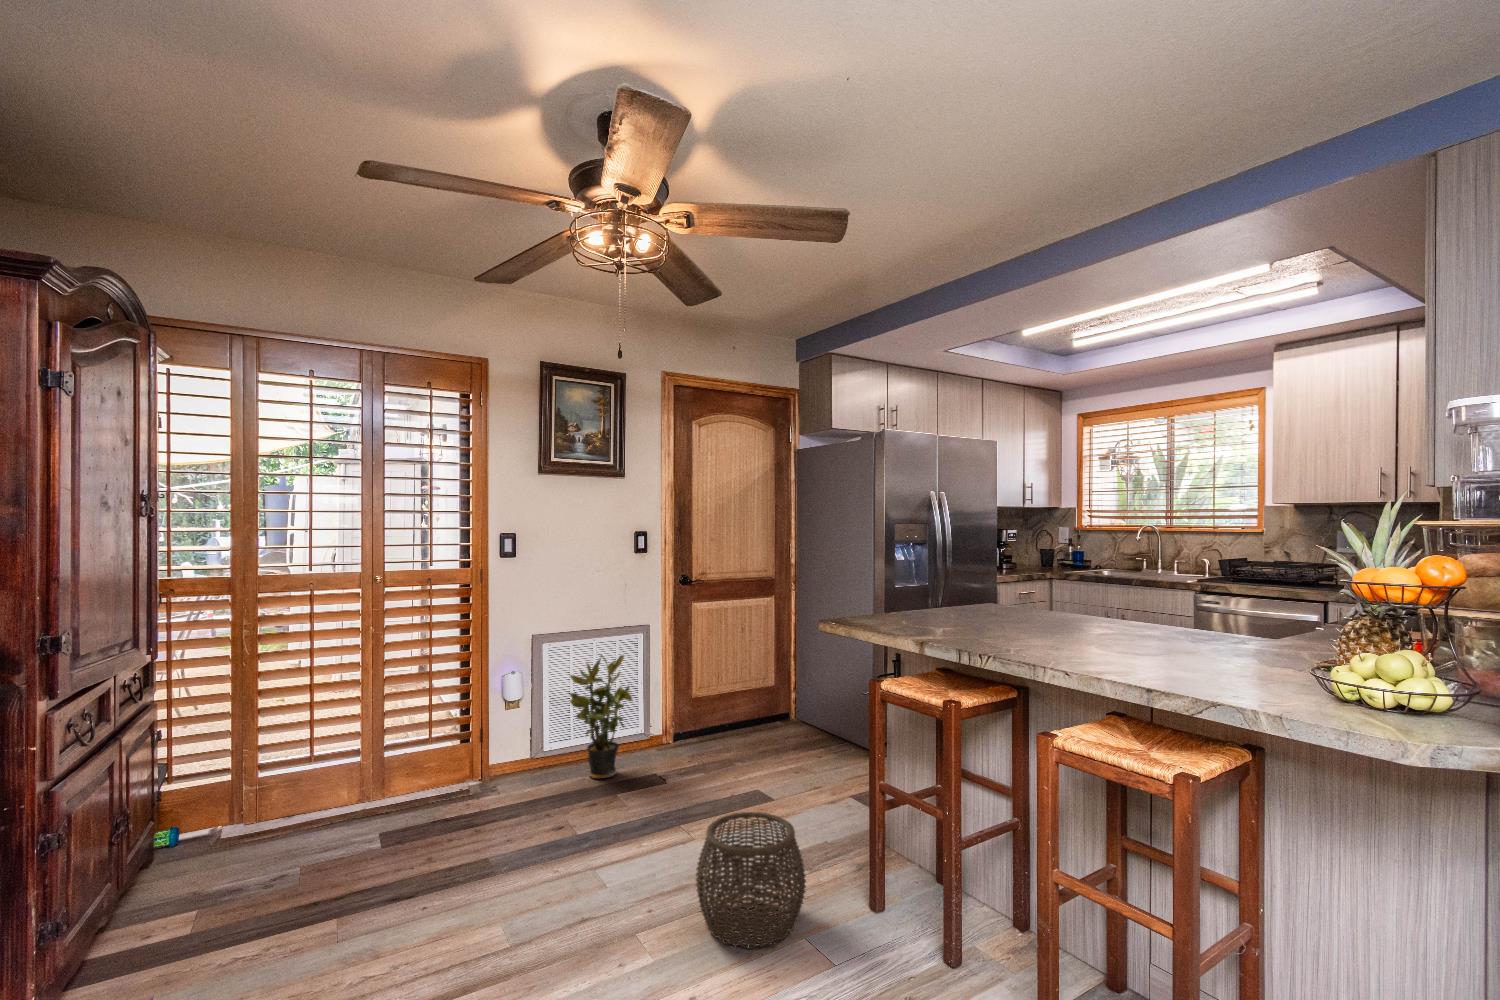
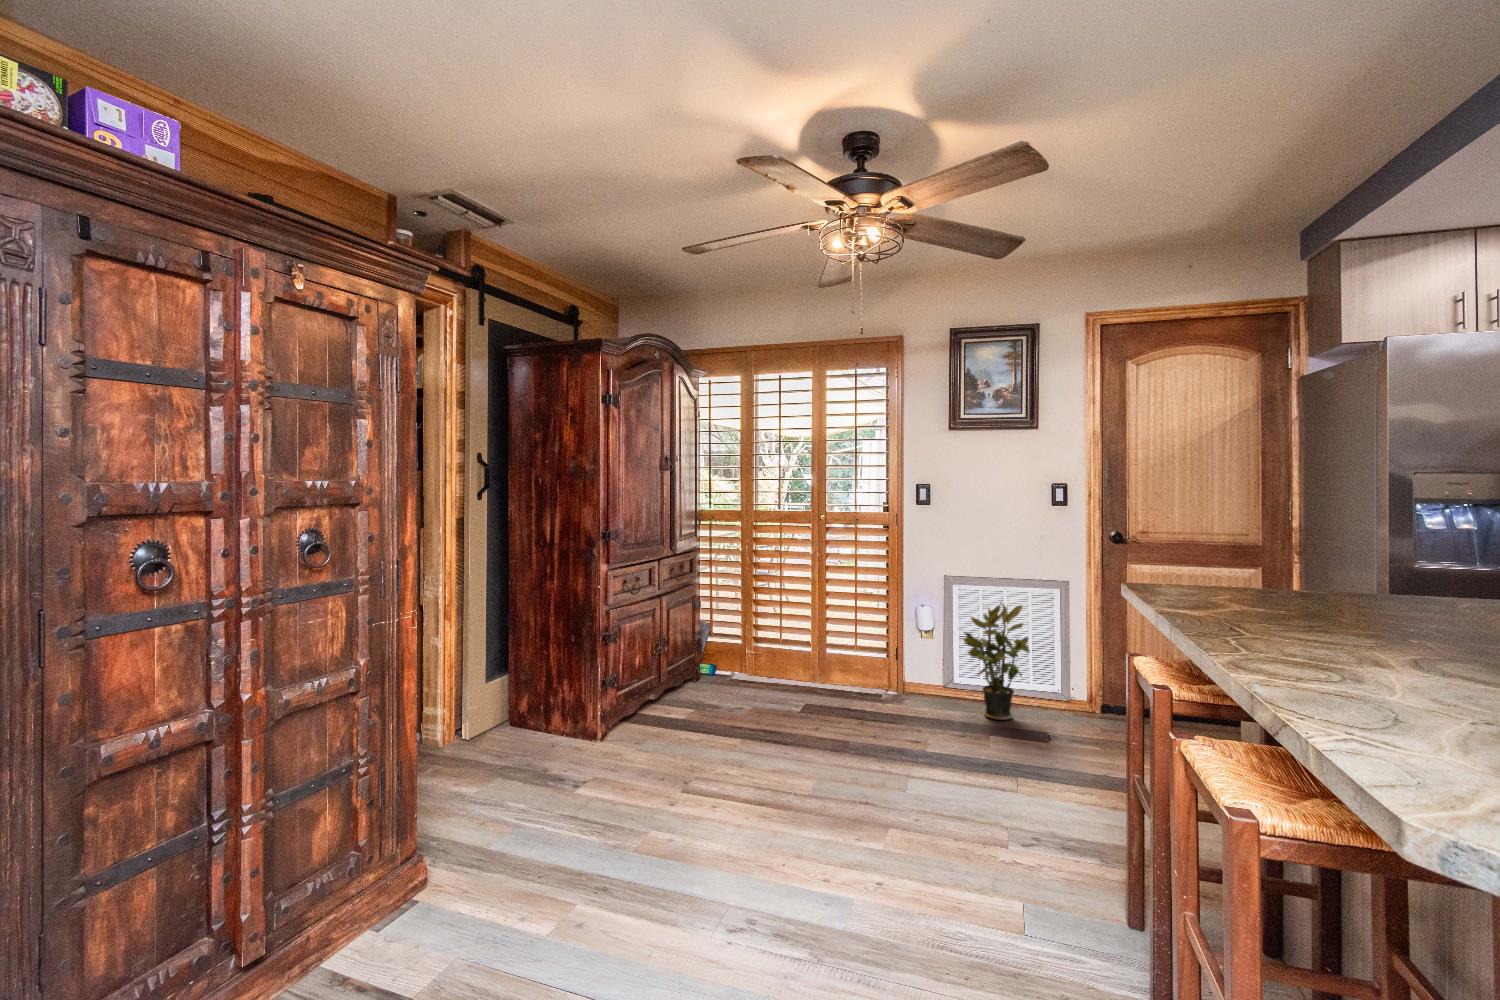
woven basket: present [696,812,806,948] -> none [930,756,1048,891]

